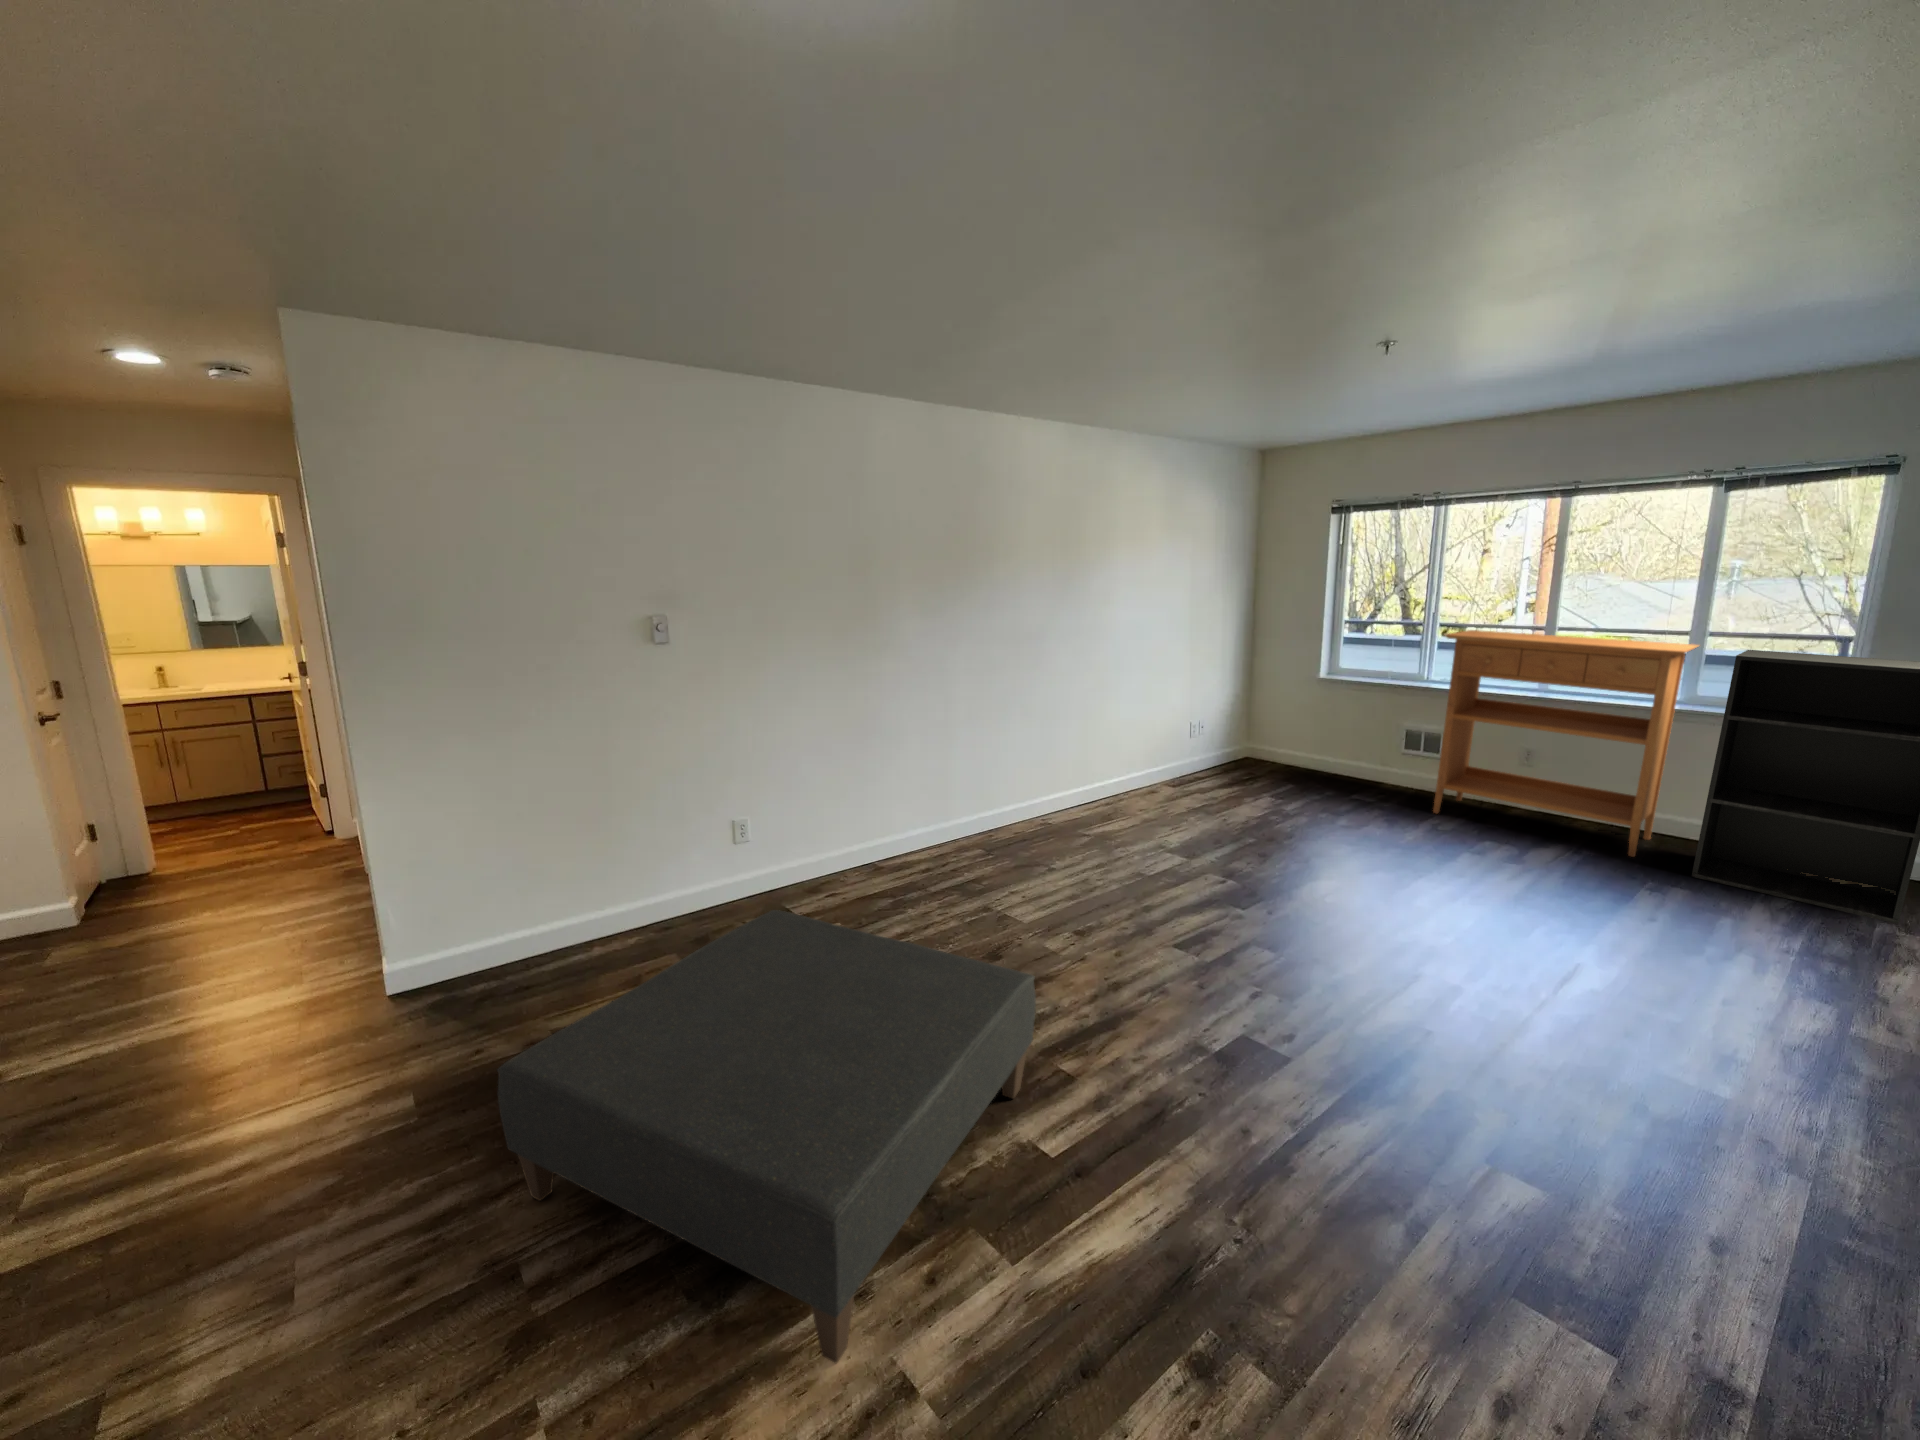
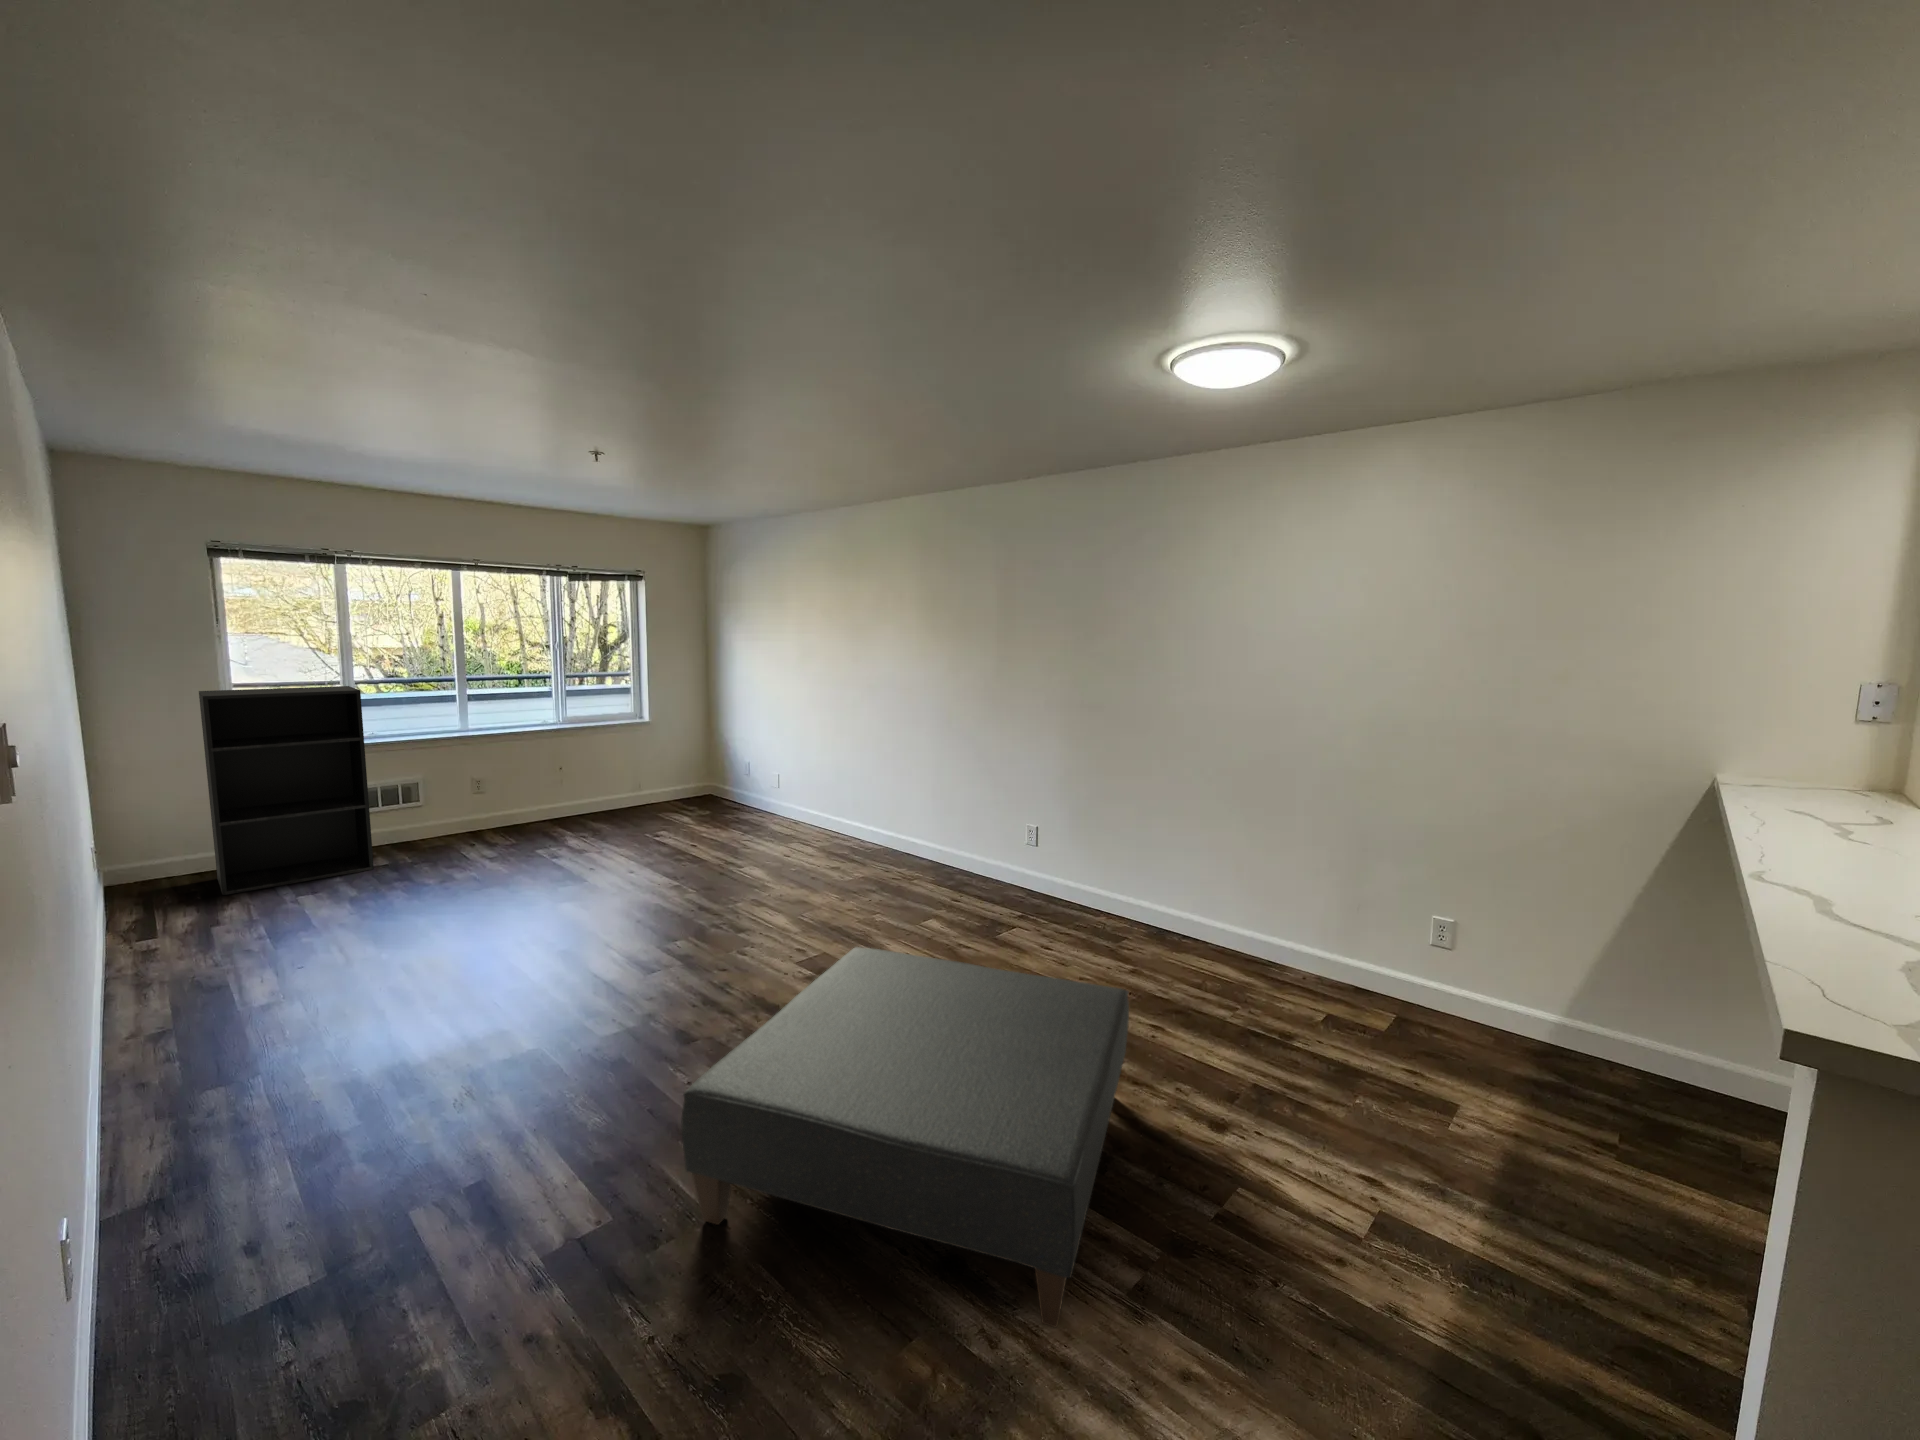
console table: present [1433,630,1699,857] -> none [413,676,604,850]
bookshelf: present [1692,650,1920,923] -> present [199,686,374,895]

